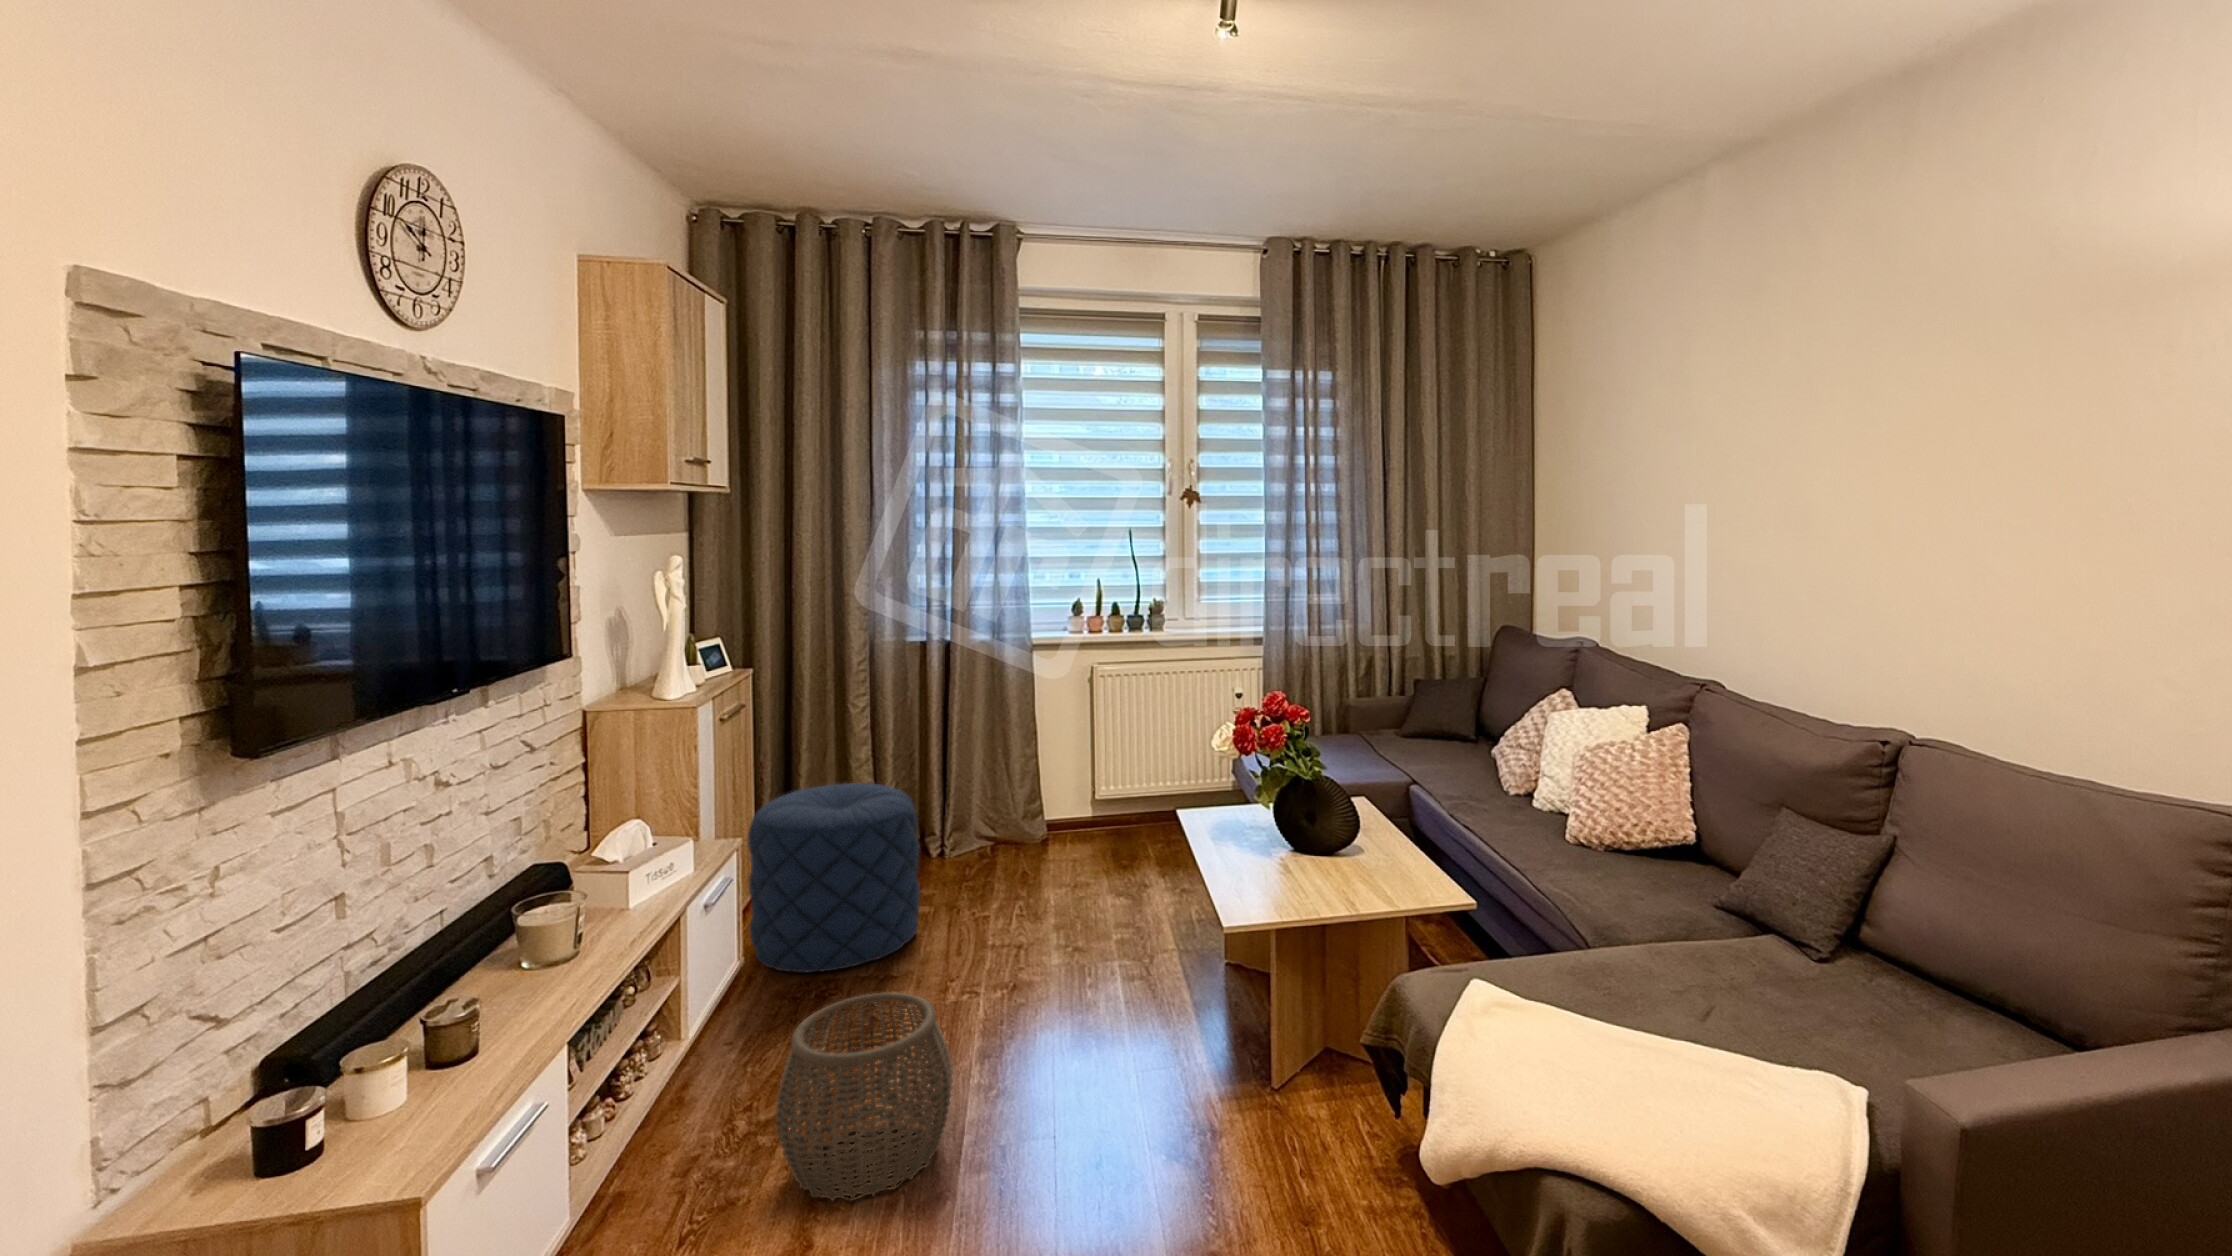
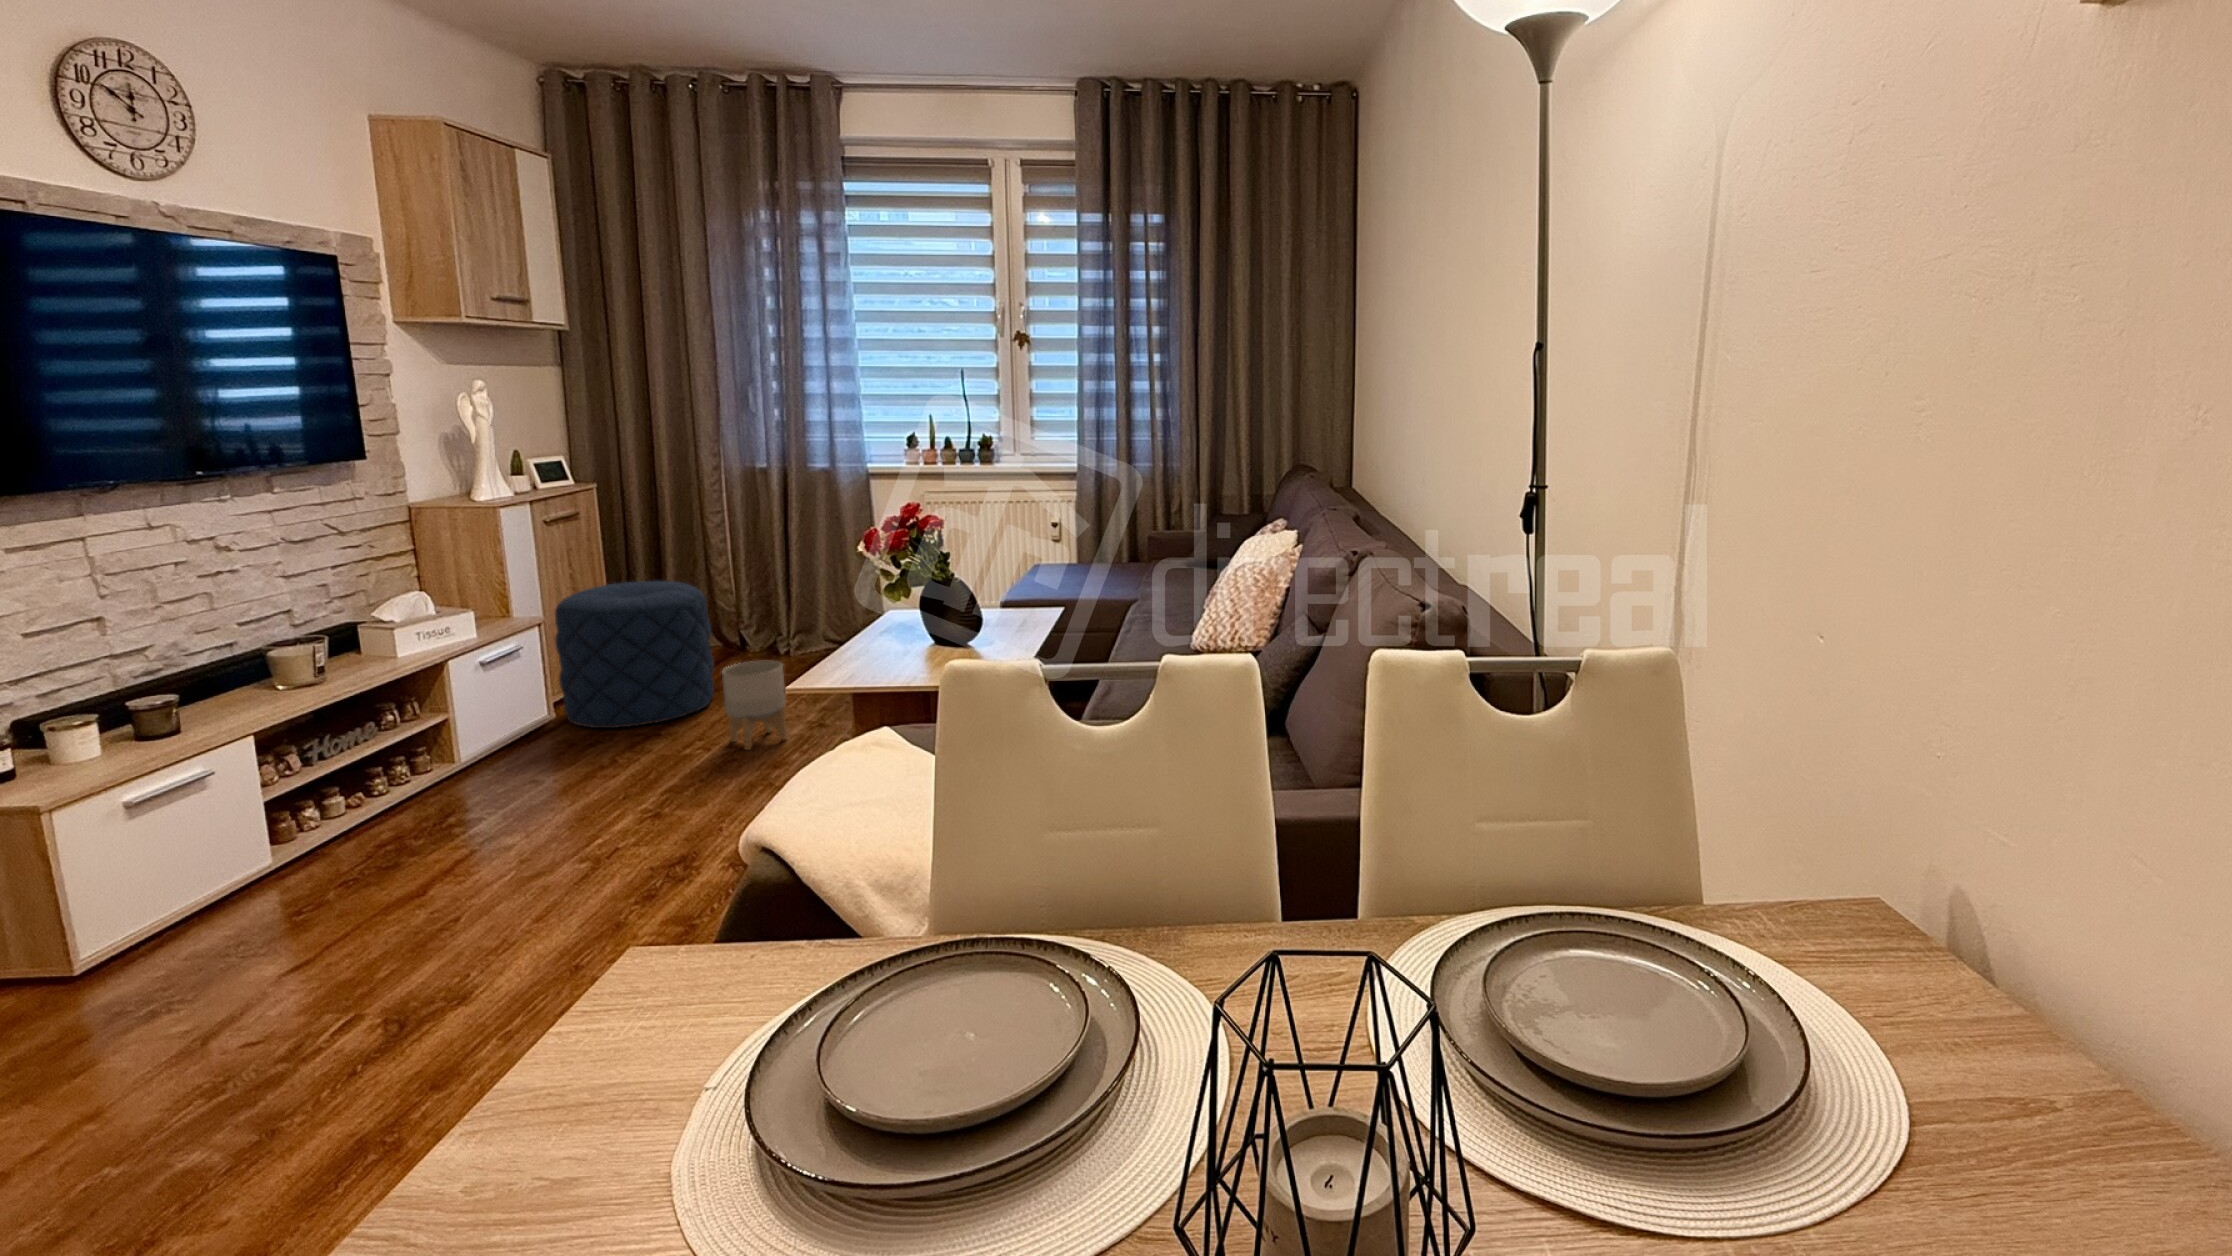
planter: none [989,876,1057,989] -> present [722,661,787,750]
woven basket: present [775,992,954,1201] -> none [422,726,586,871]

